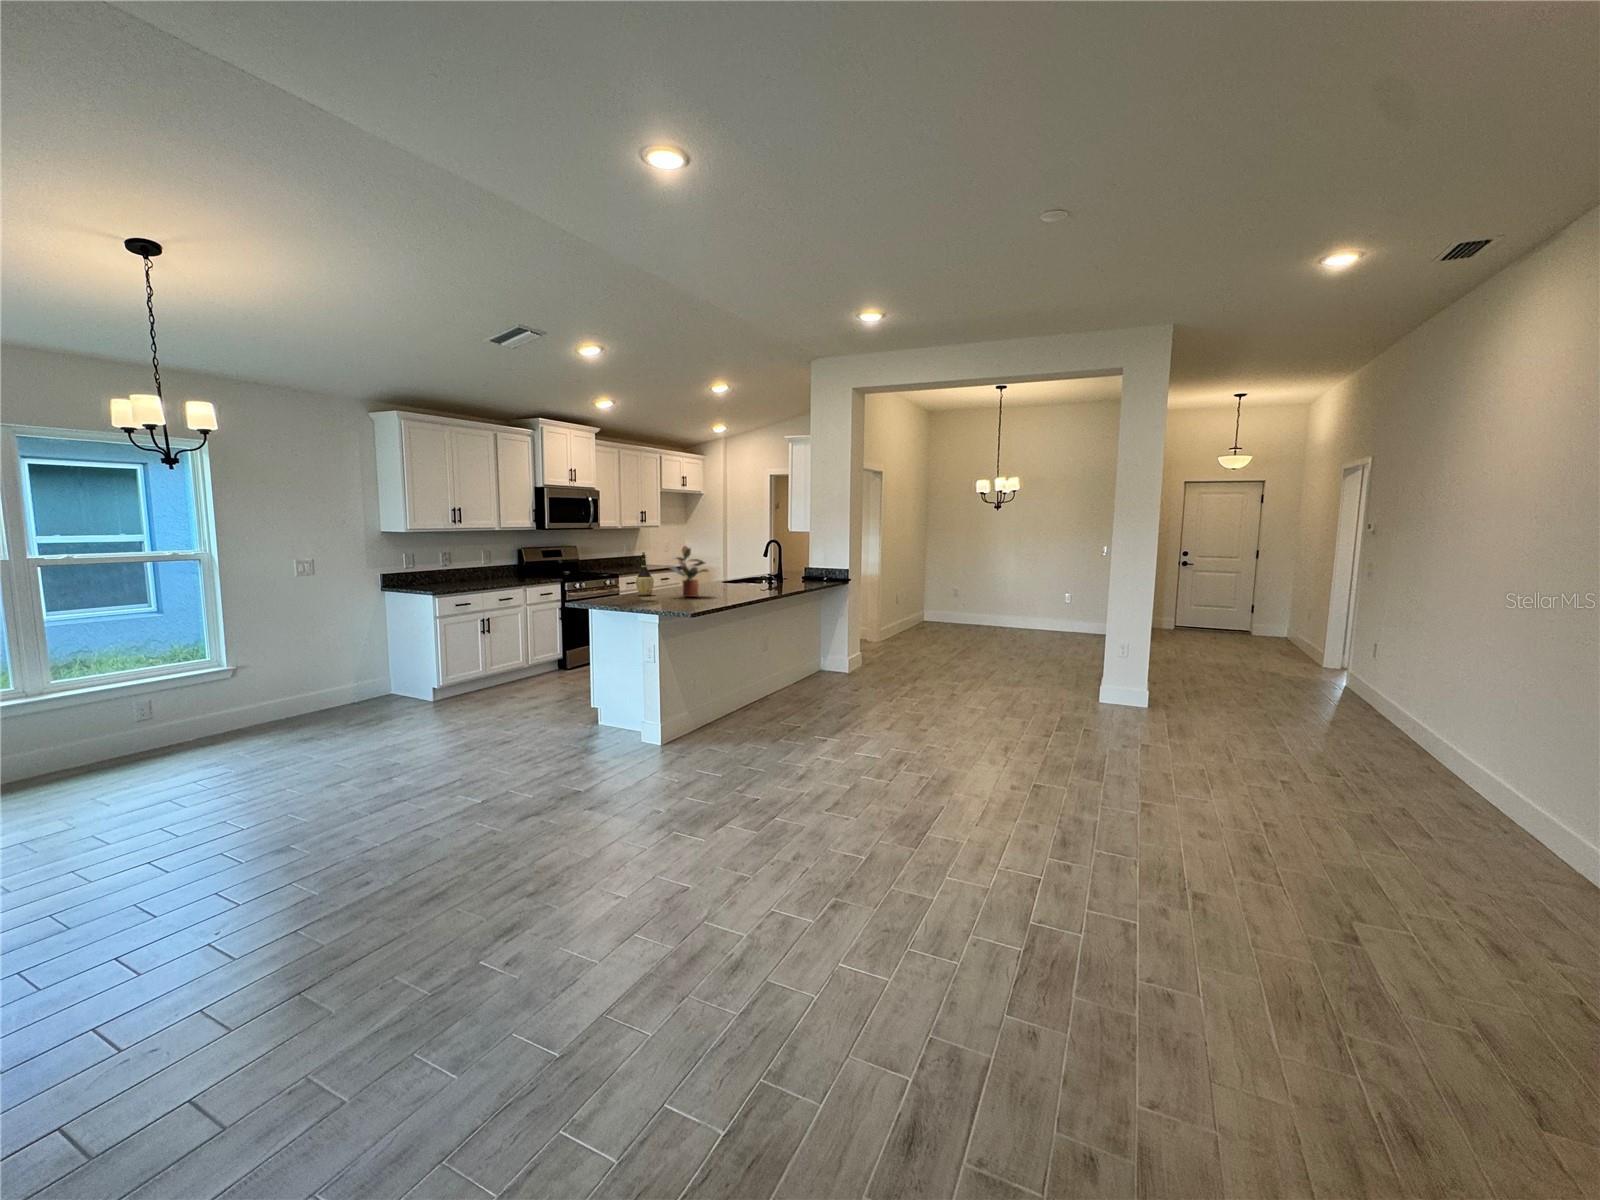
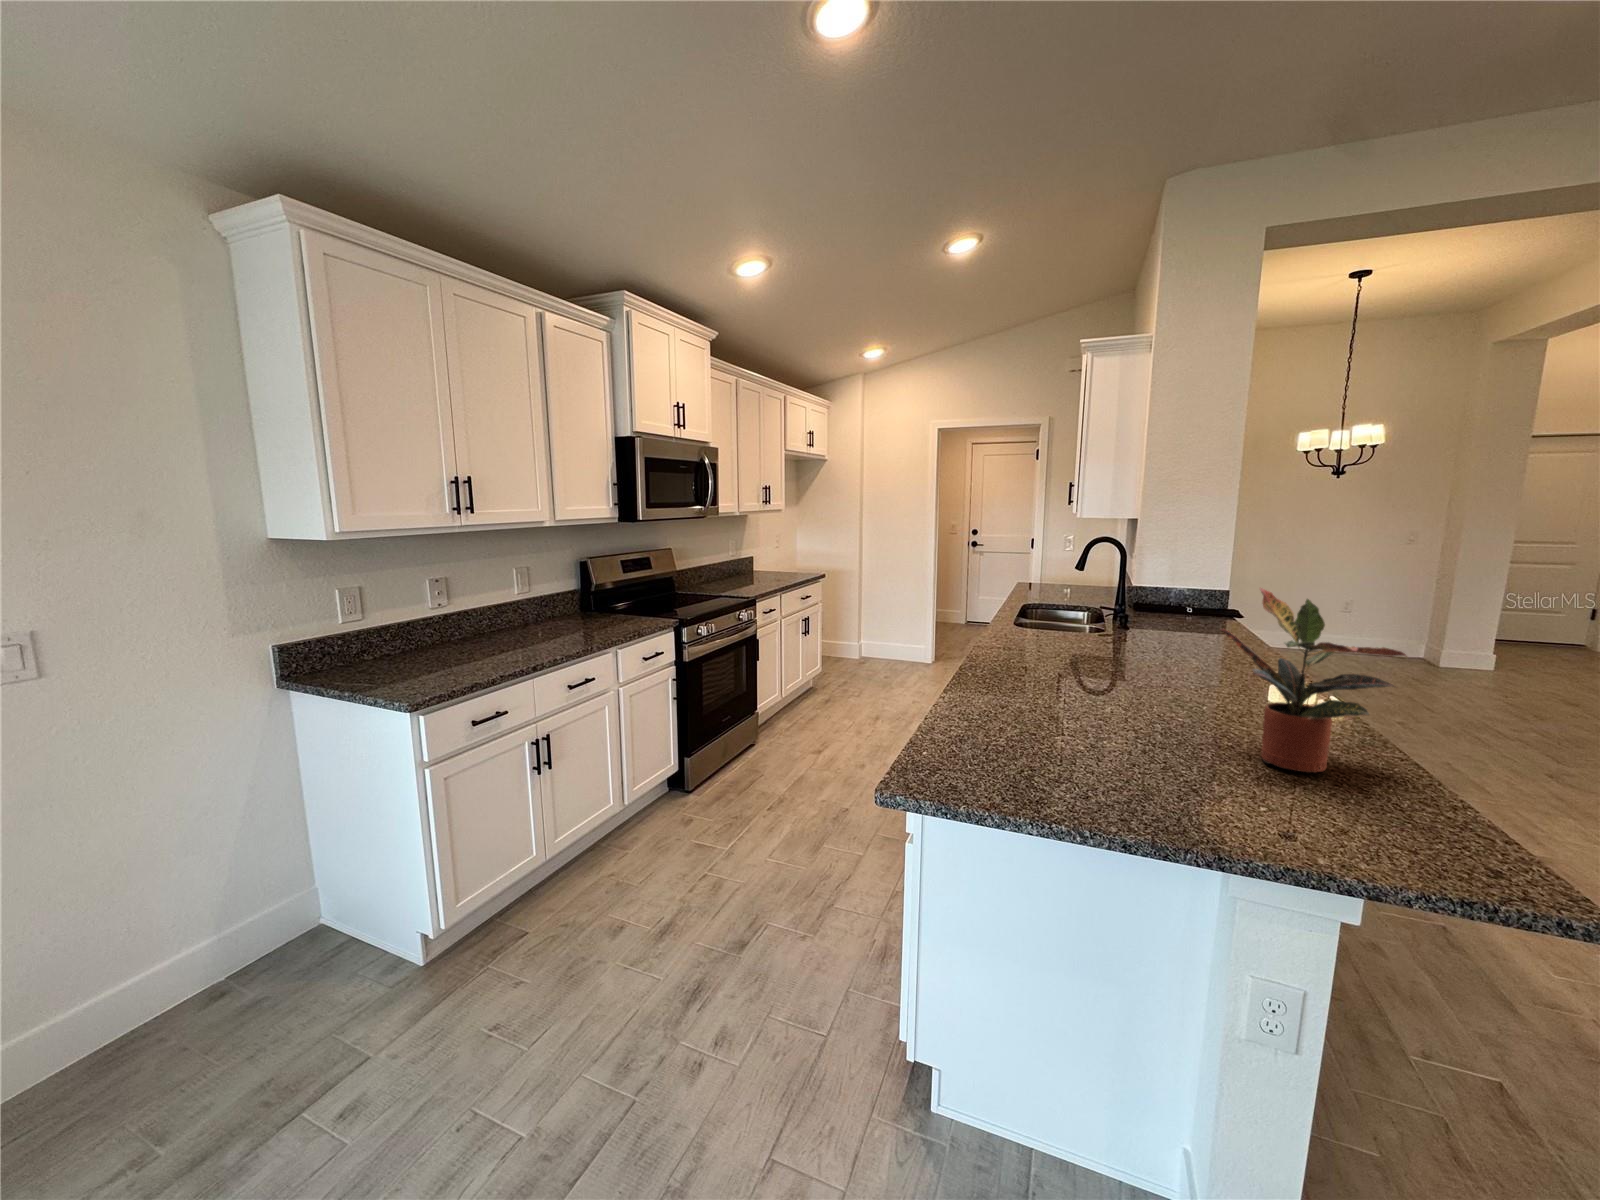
wine bottle: present [636,552,654,595] -> none [1076,611,1140,755]

